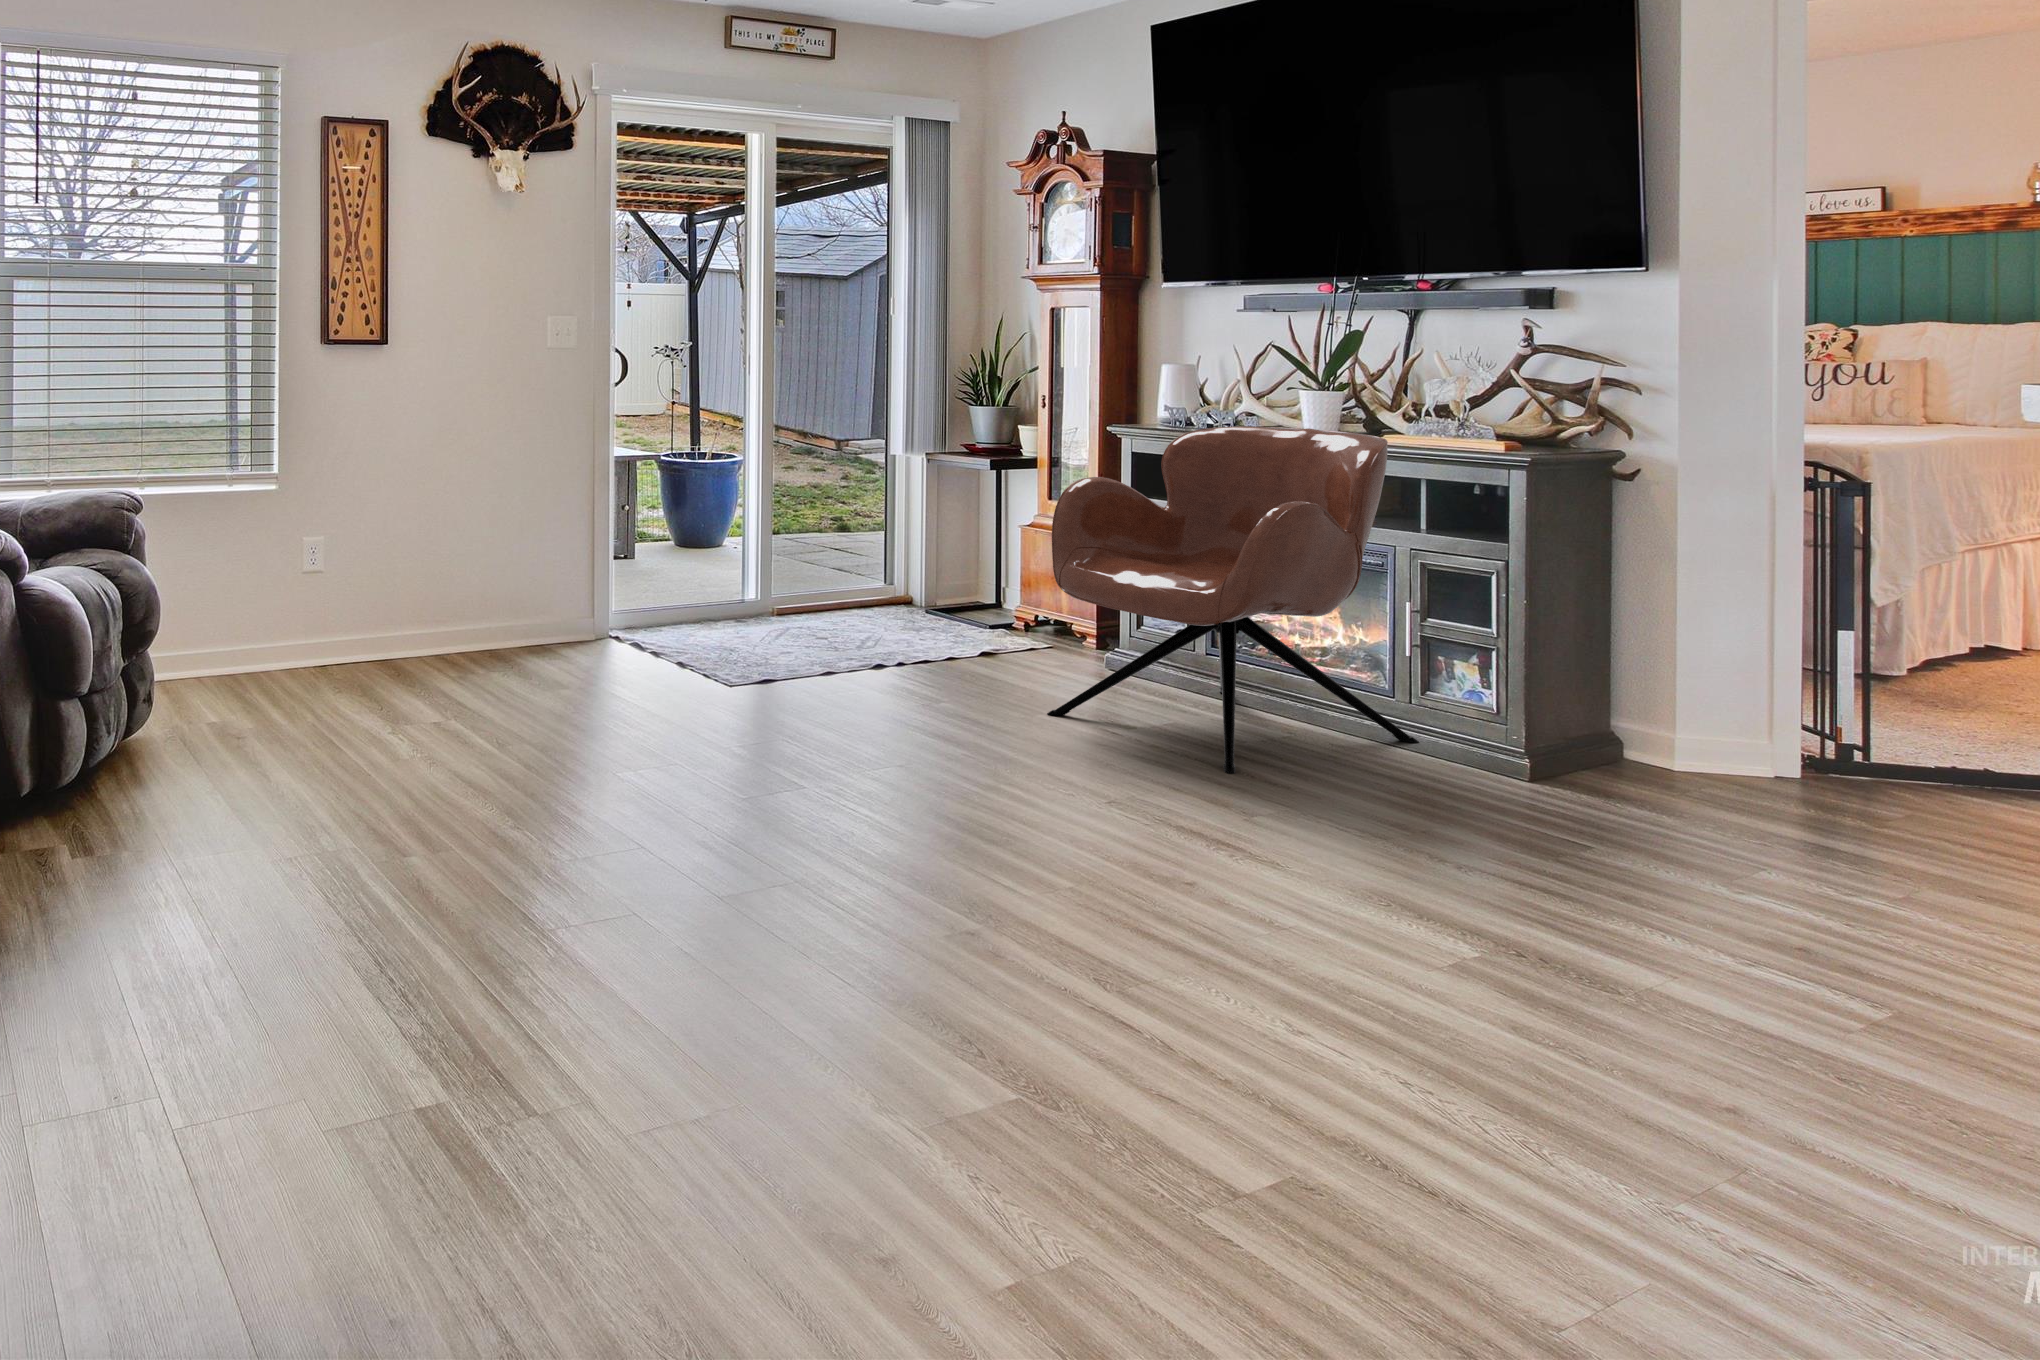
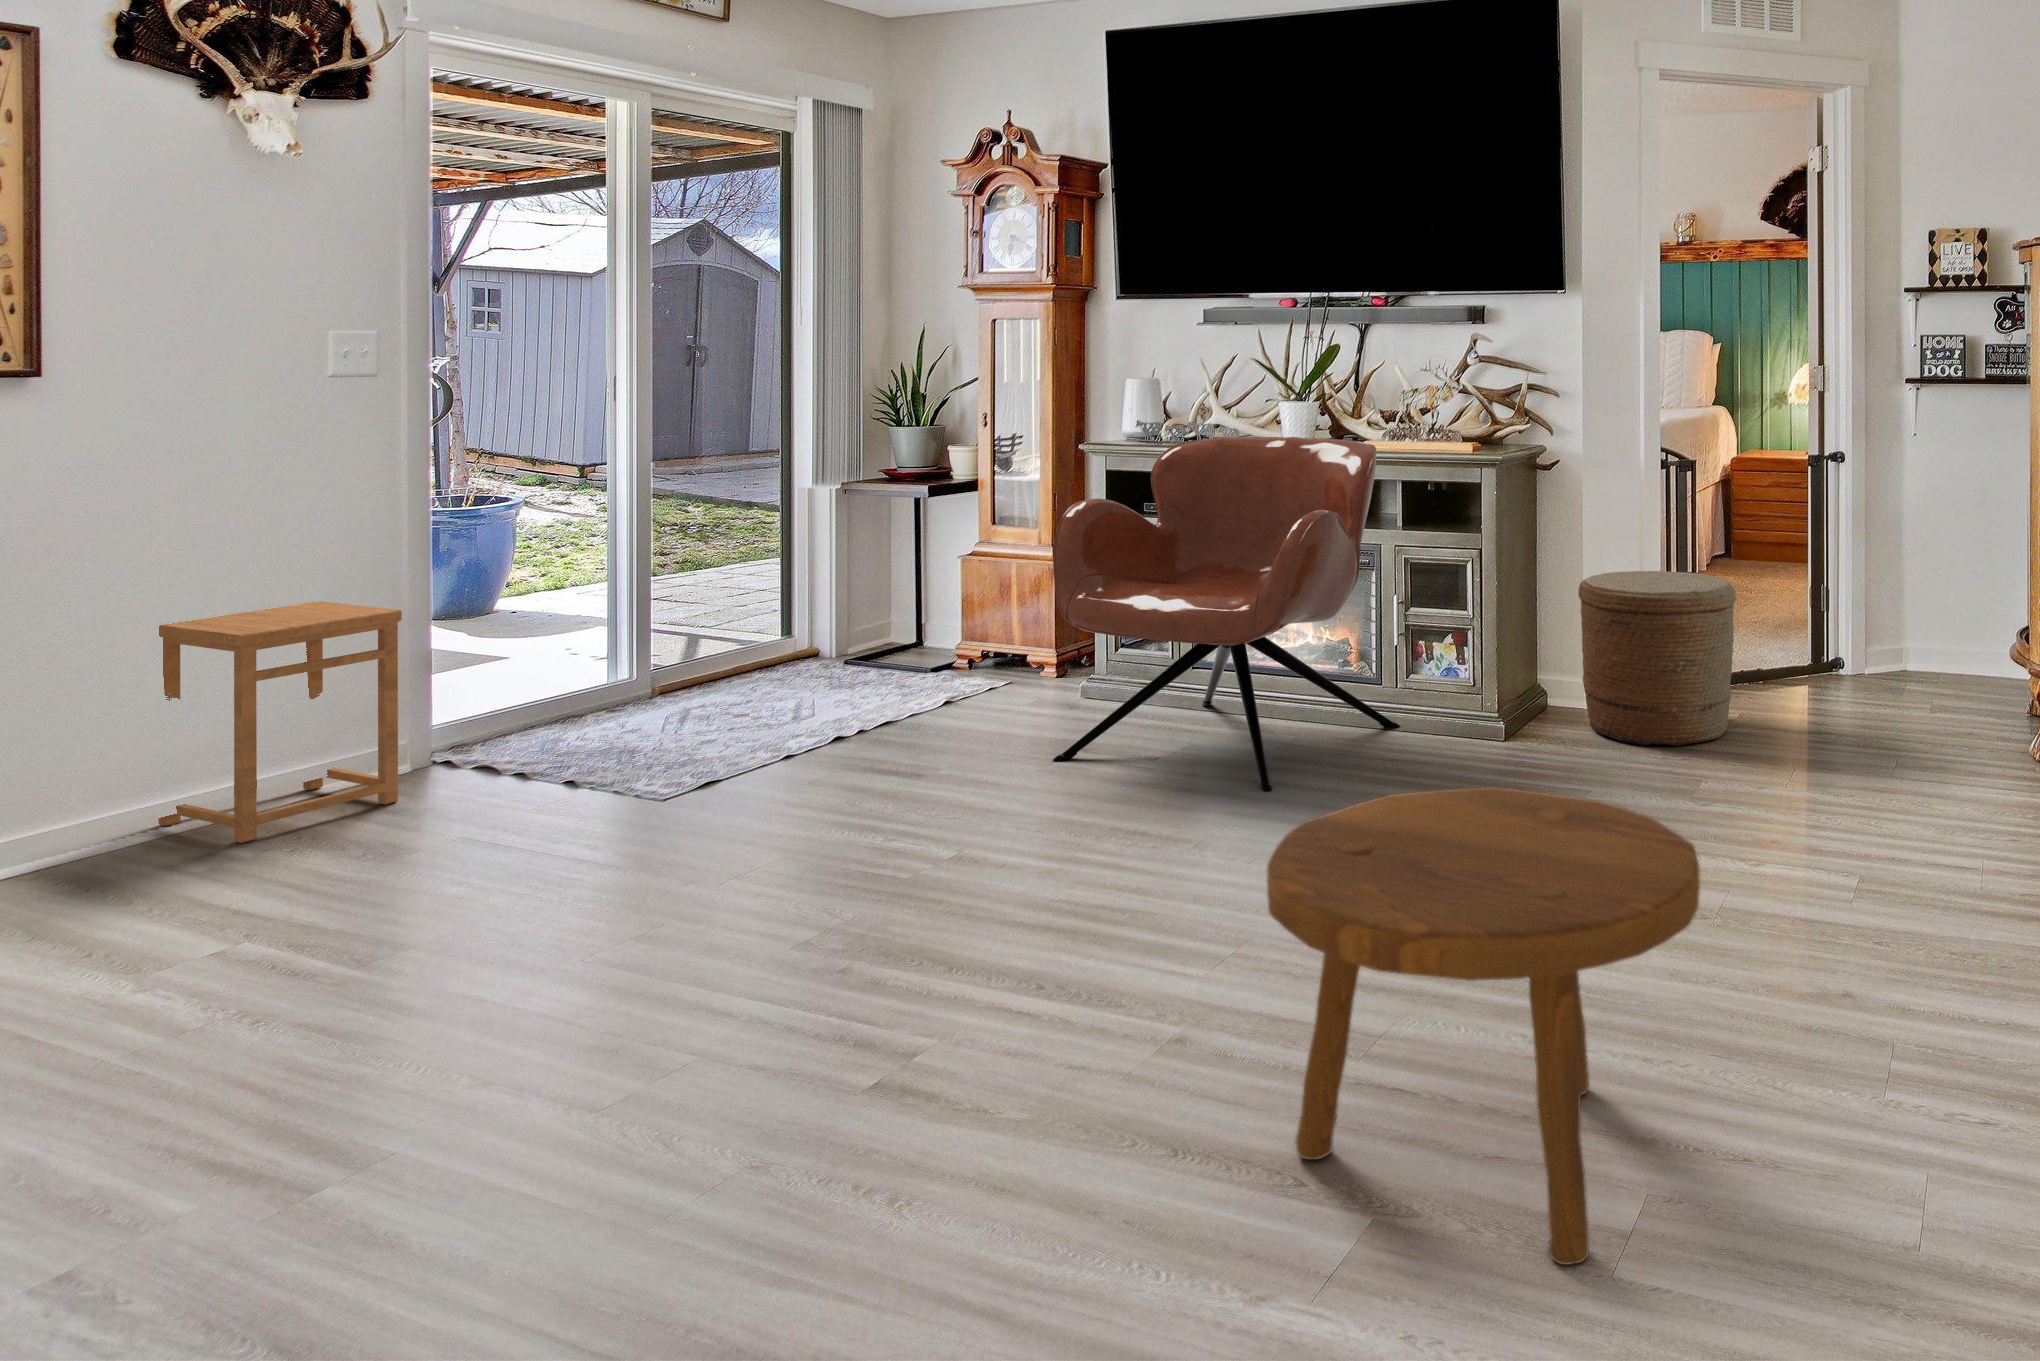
side table: none [446,512,580,673] -> present [158,601,402,843]
woven basket: none [1642,605,1870,821] -> present [1578,571,1736,746]
footstool: none [998,749,1434,1187] -> present [1267,787,1700,1265]

